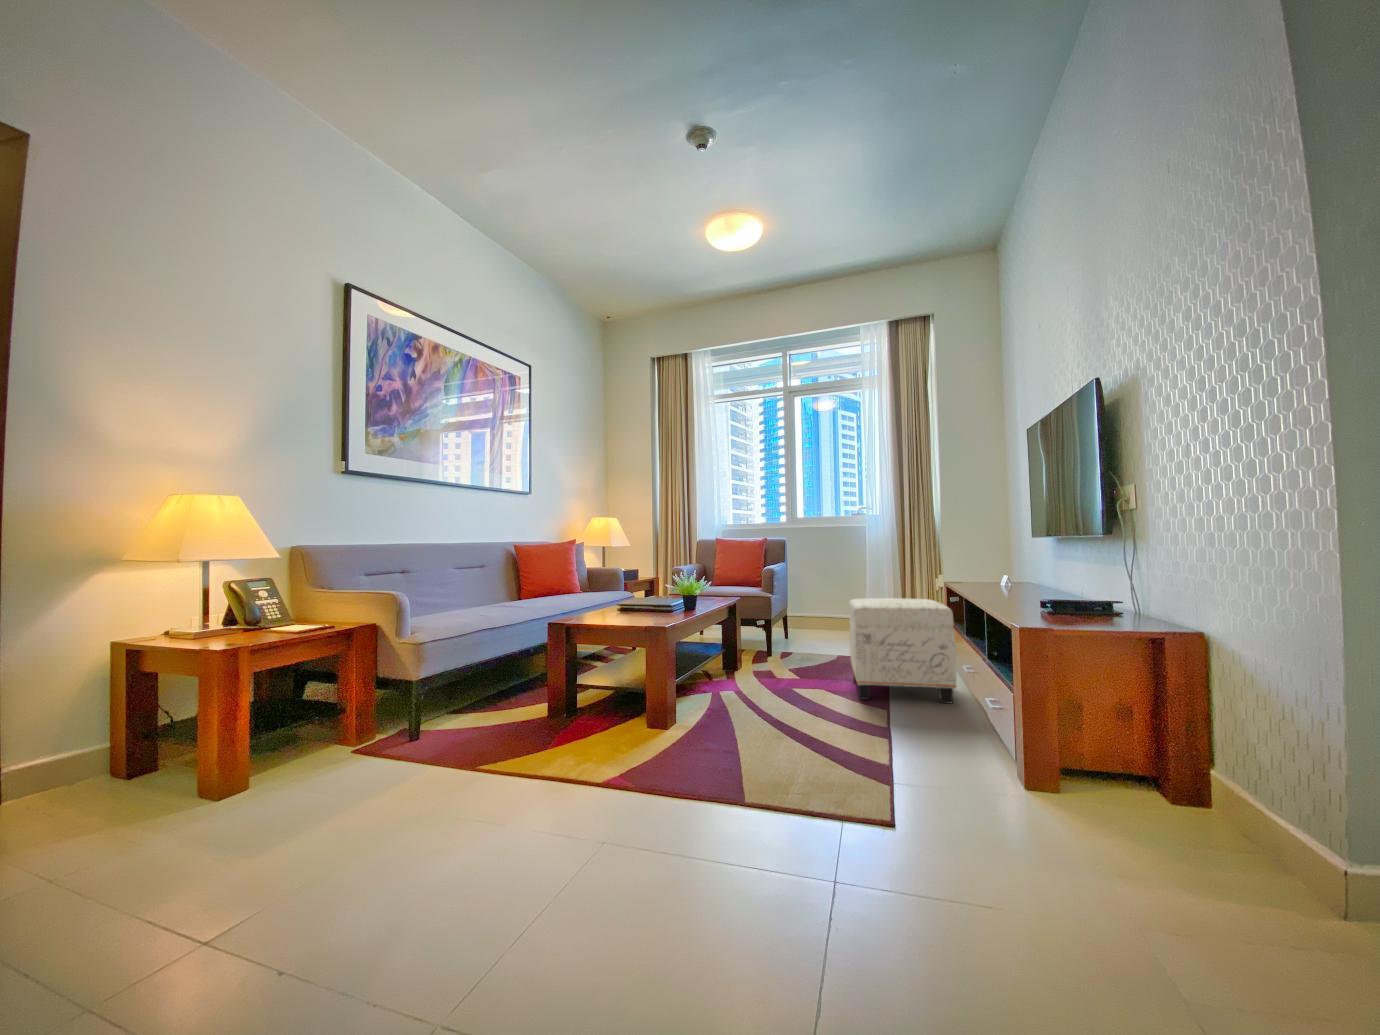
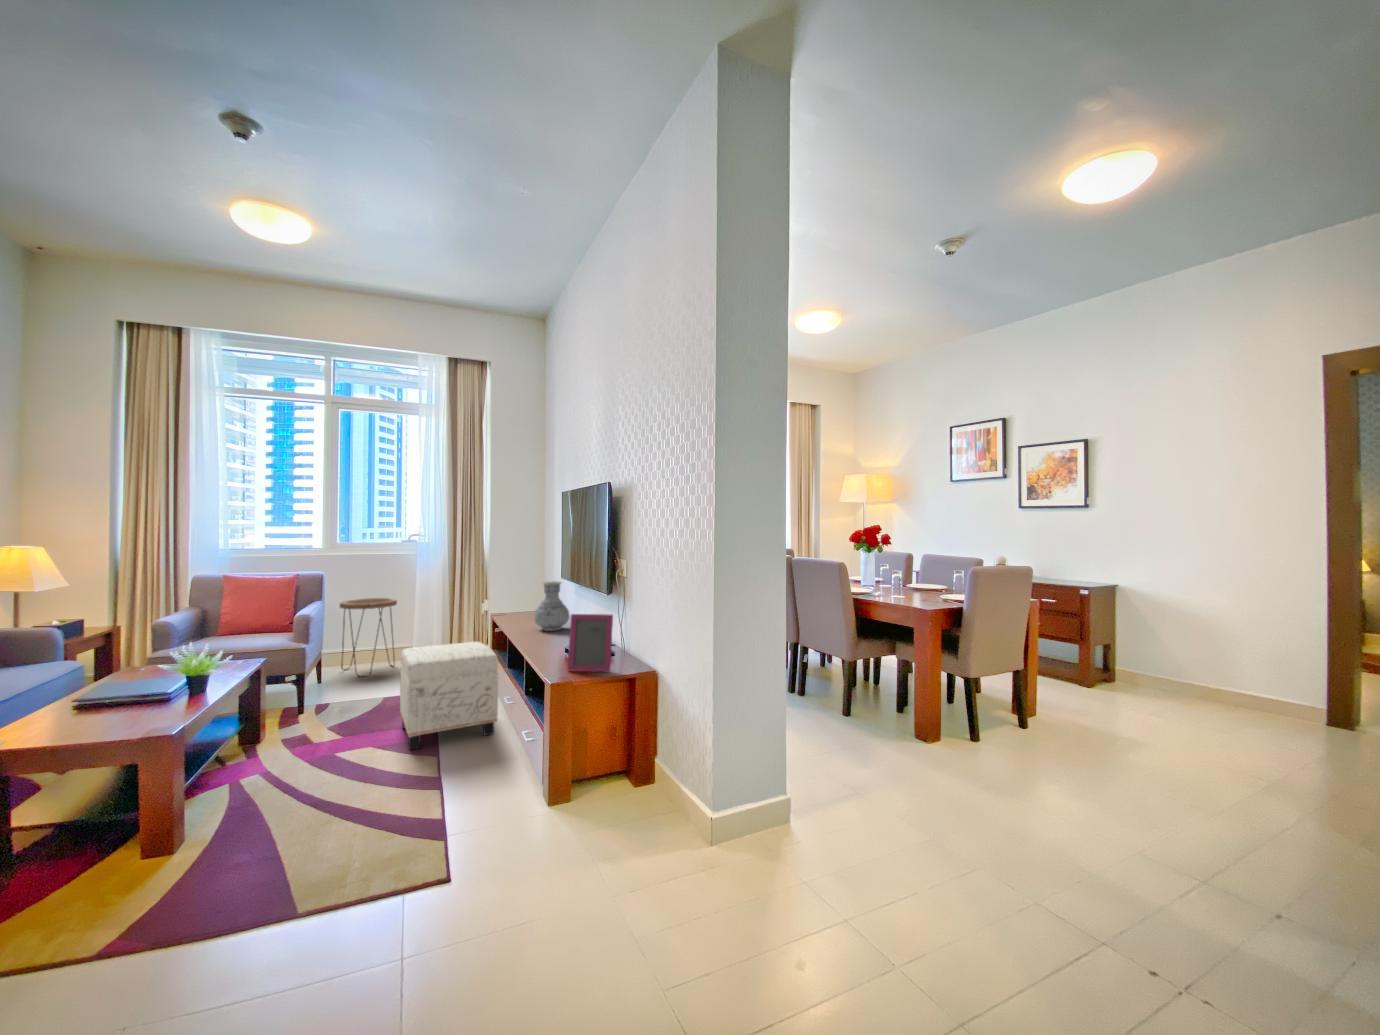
vase: none [998,533,1049,593] -> present [534,581,569,631]
picture frame: none [1052,542,1128,624] -> present [567,614,613,671]
side table: none [800,567,850,638] -> present [340,598,397,677]

